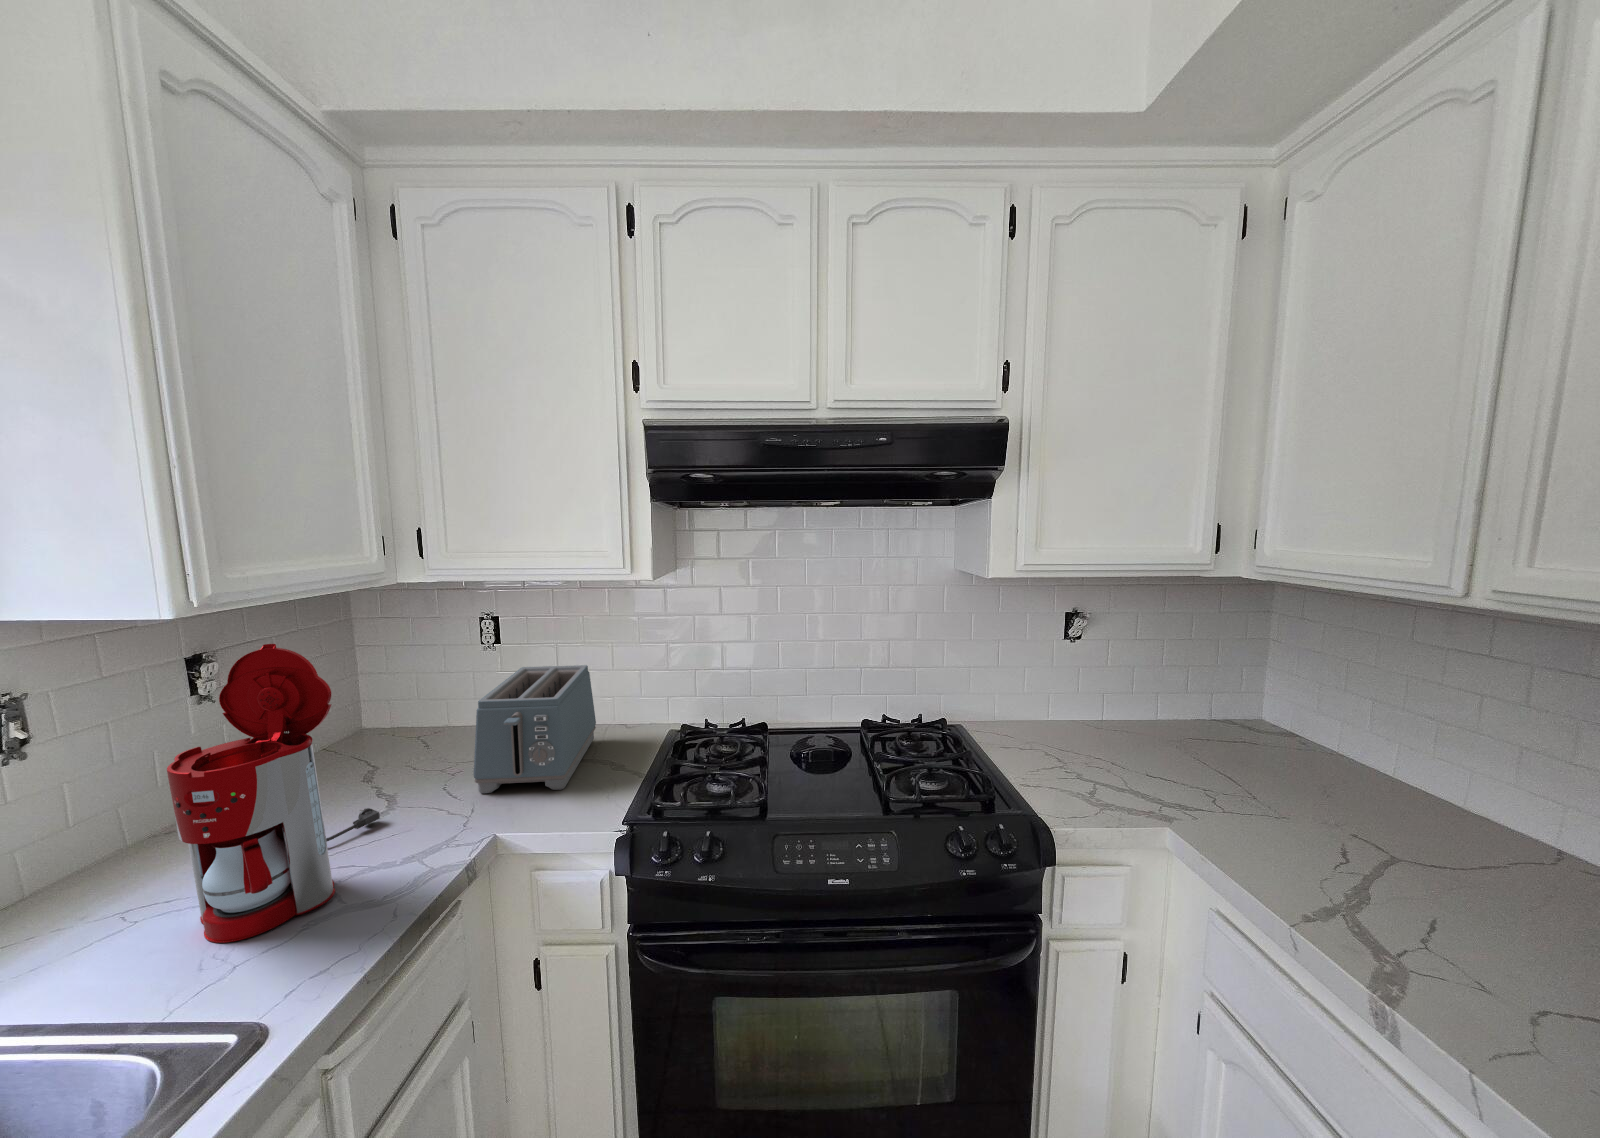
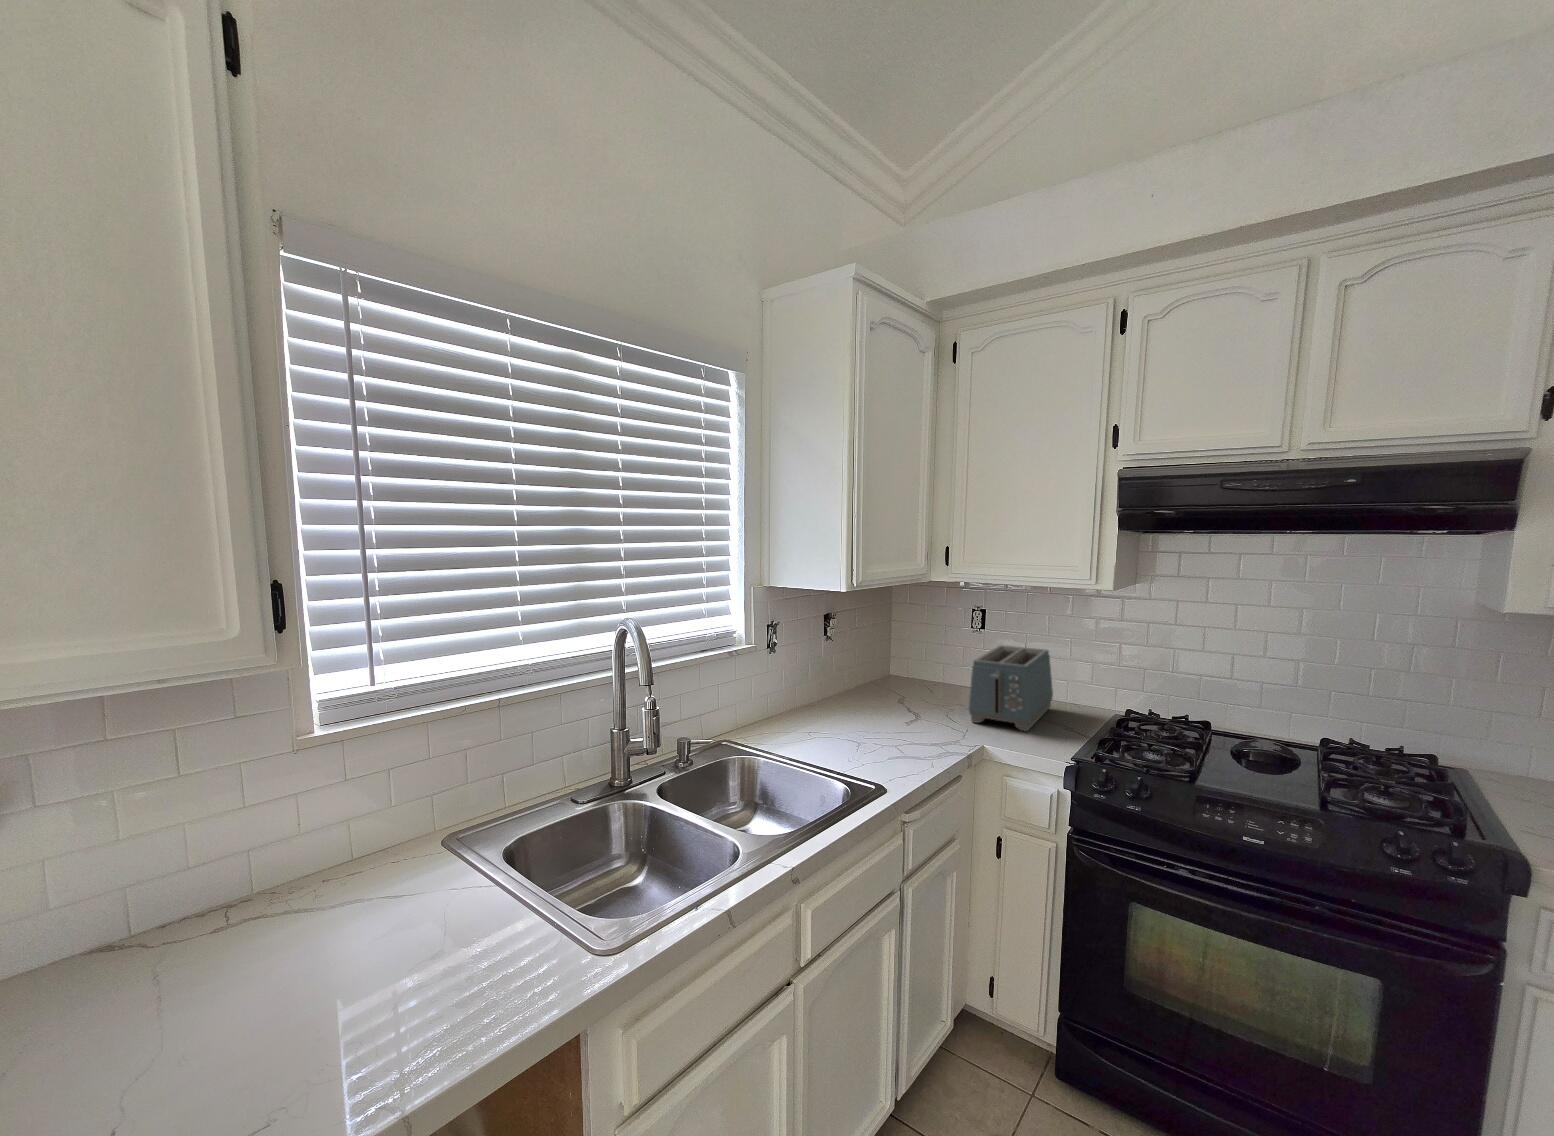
coffee maker: present [167,644,380,943] -> none [840,608,916,754]

